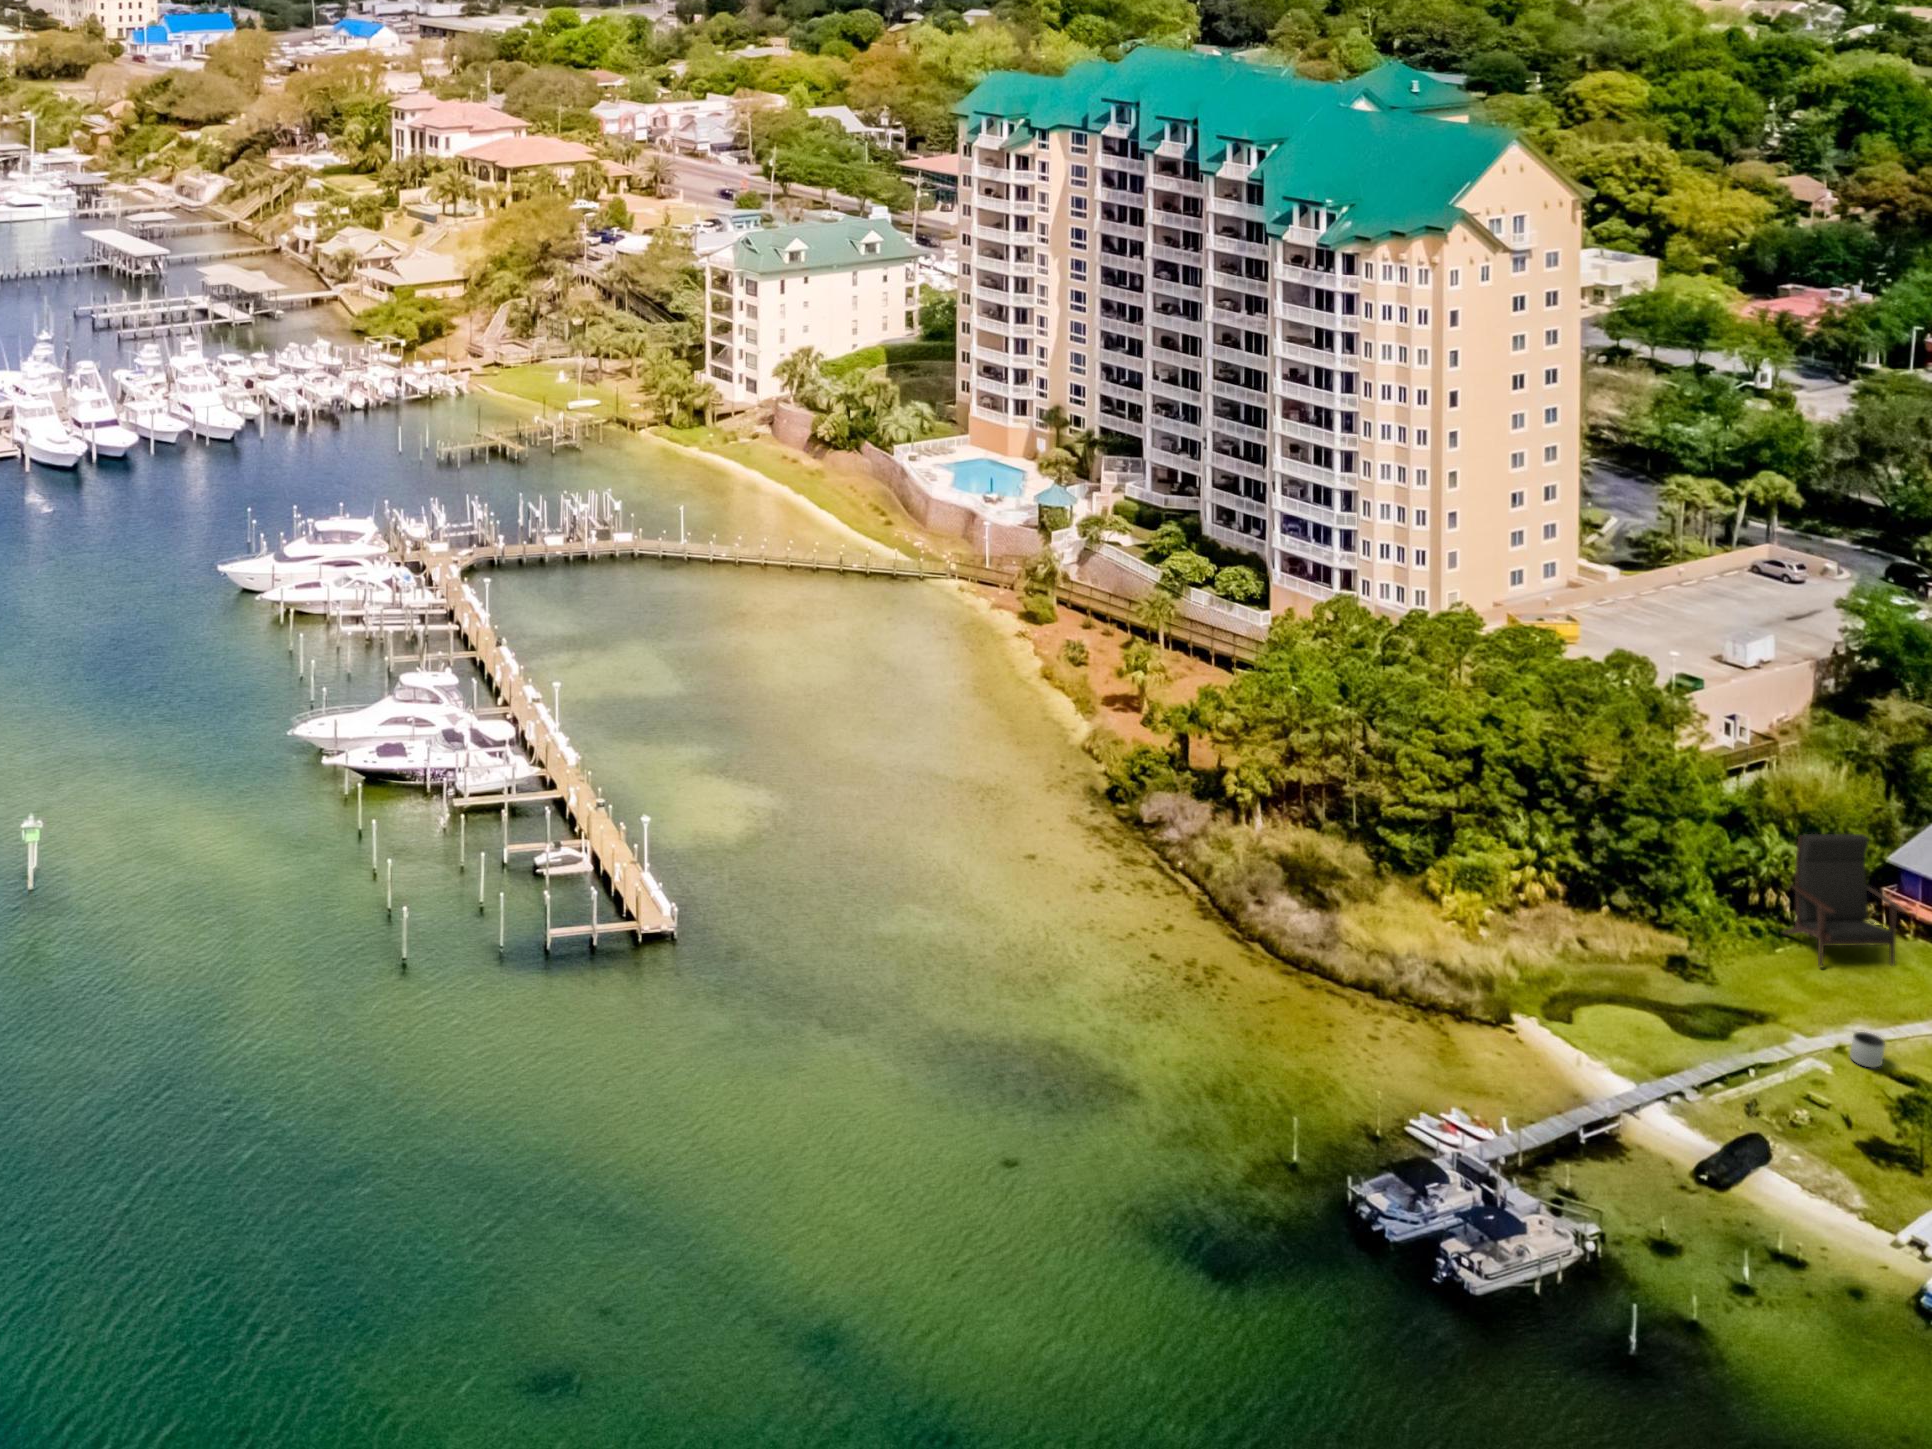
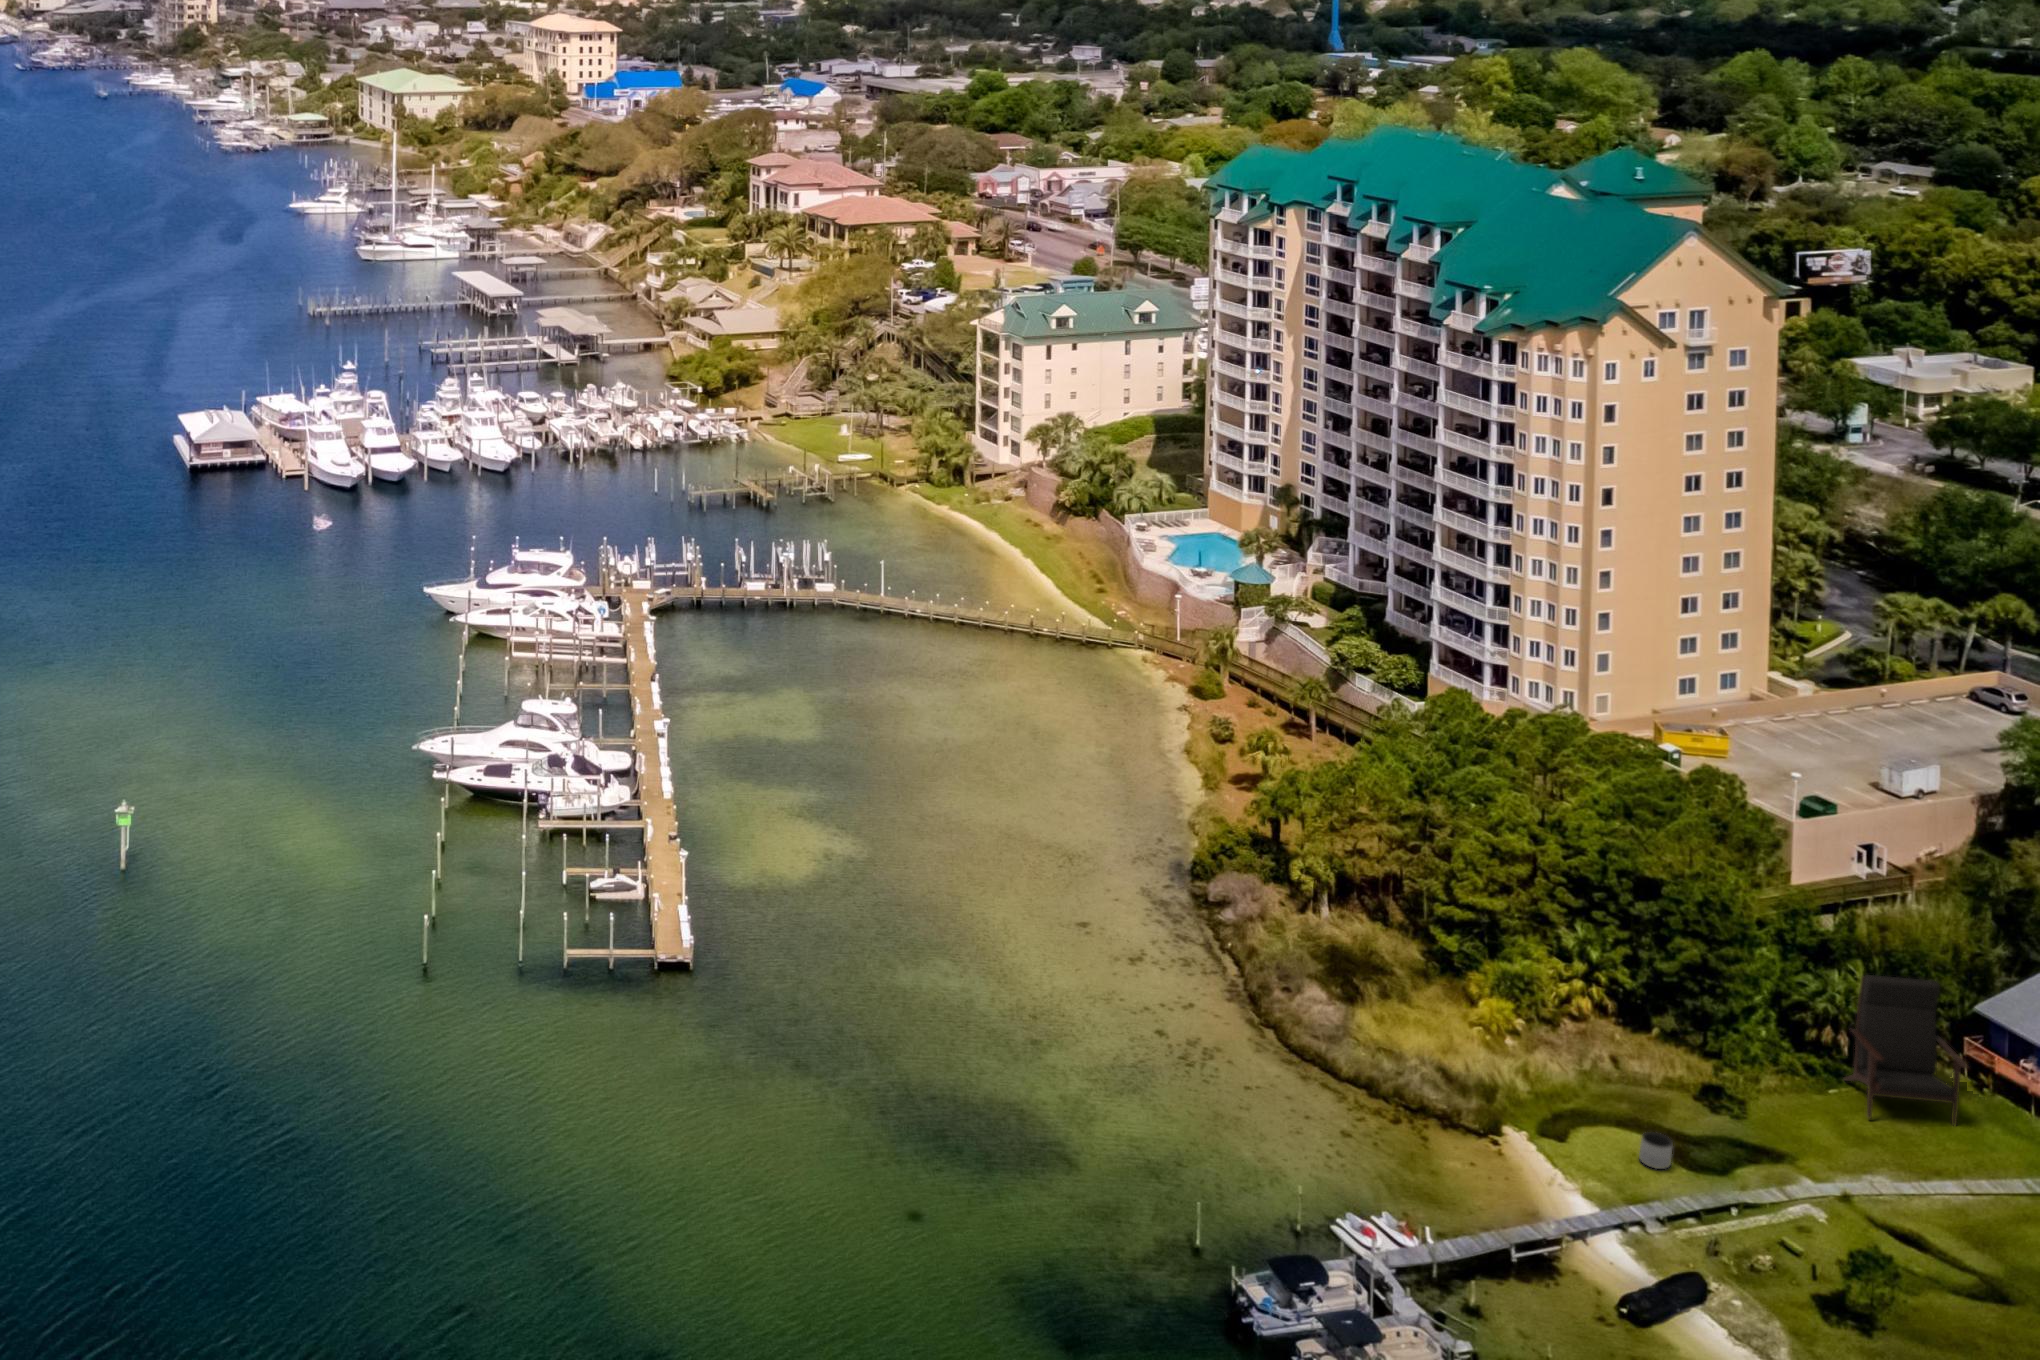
planter: present [1850,1032,1885,1068] -> present [1639,1132,1673,1169]

